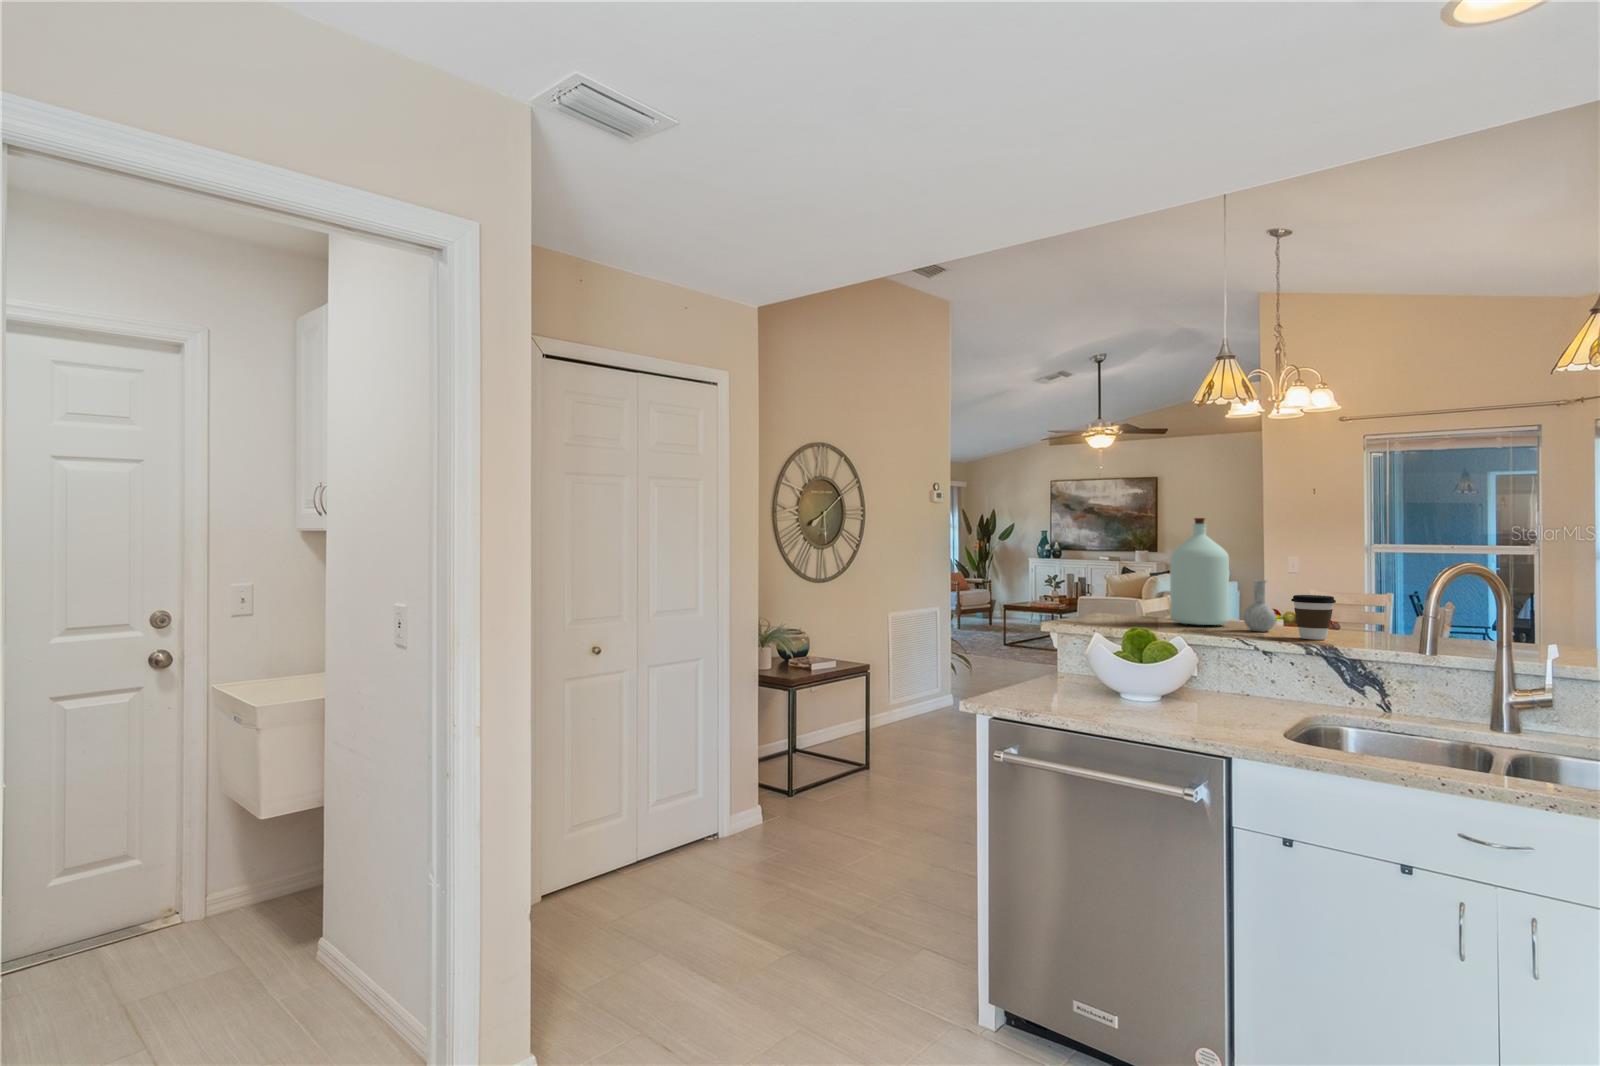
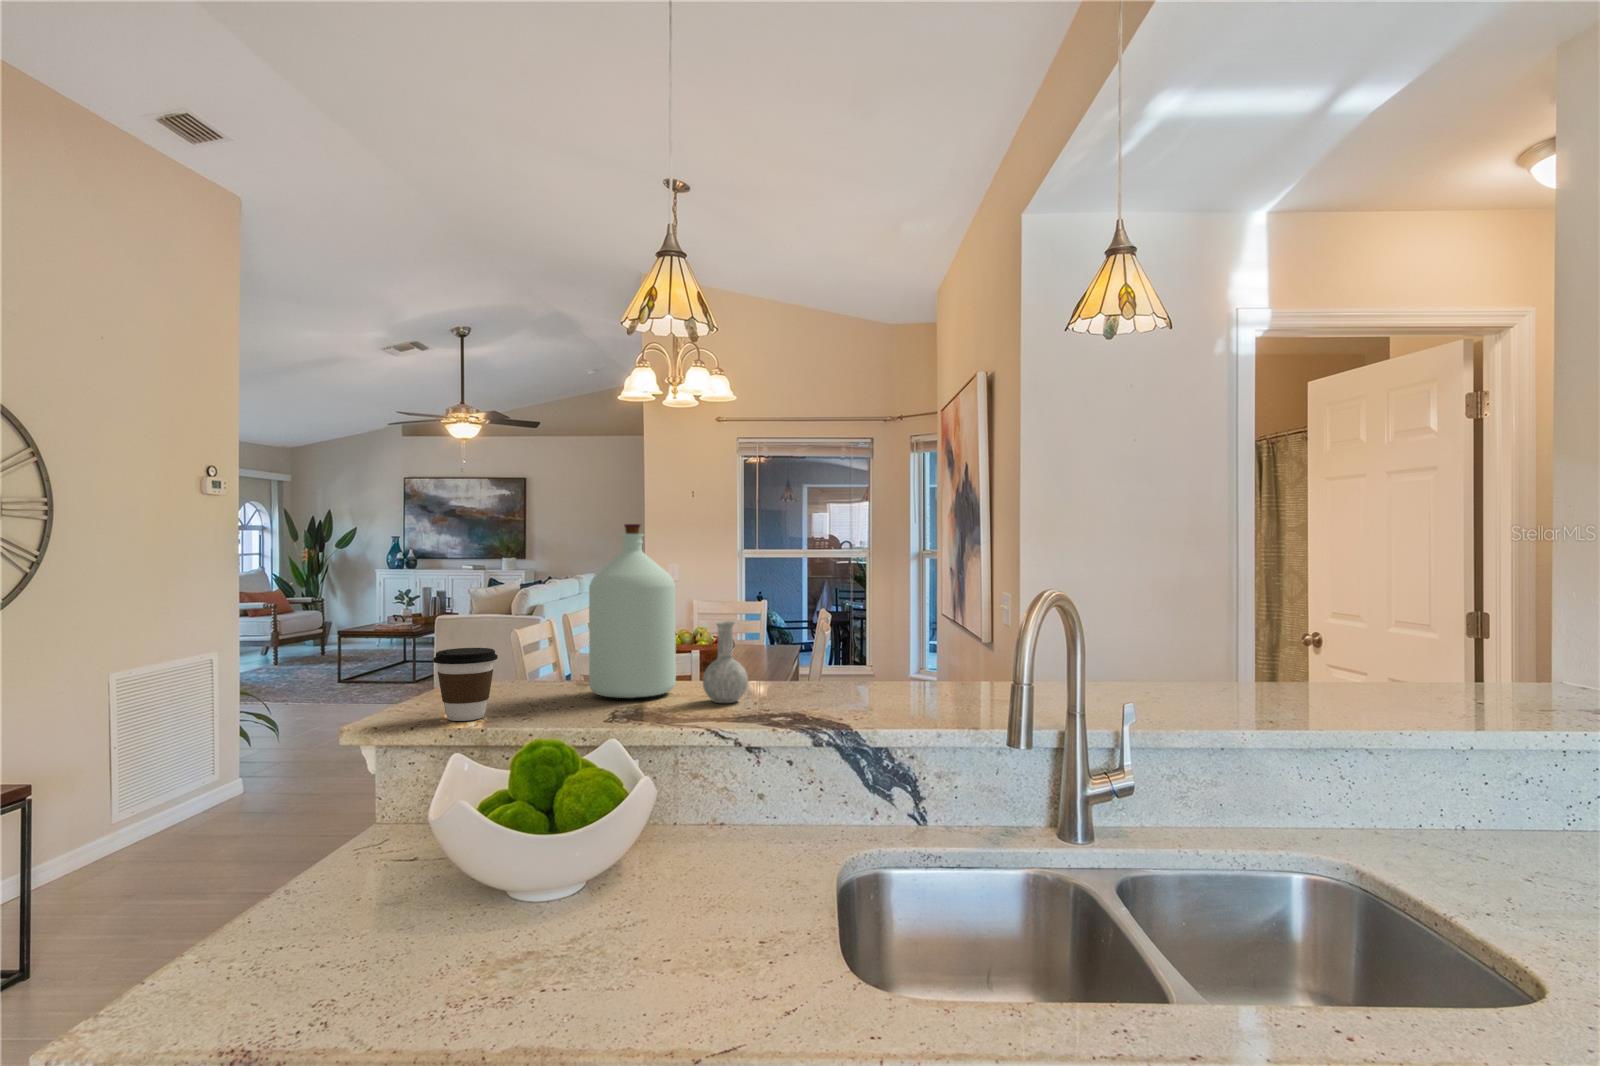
coffee cup: present [1291,595,1336,640] -> present [433,648,498,721]

